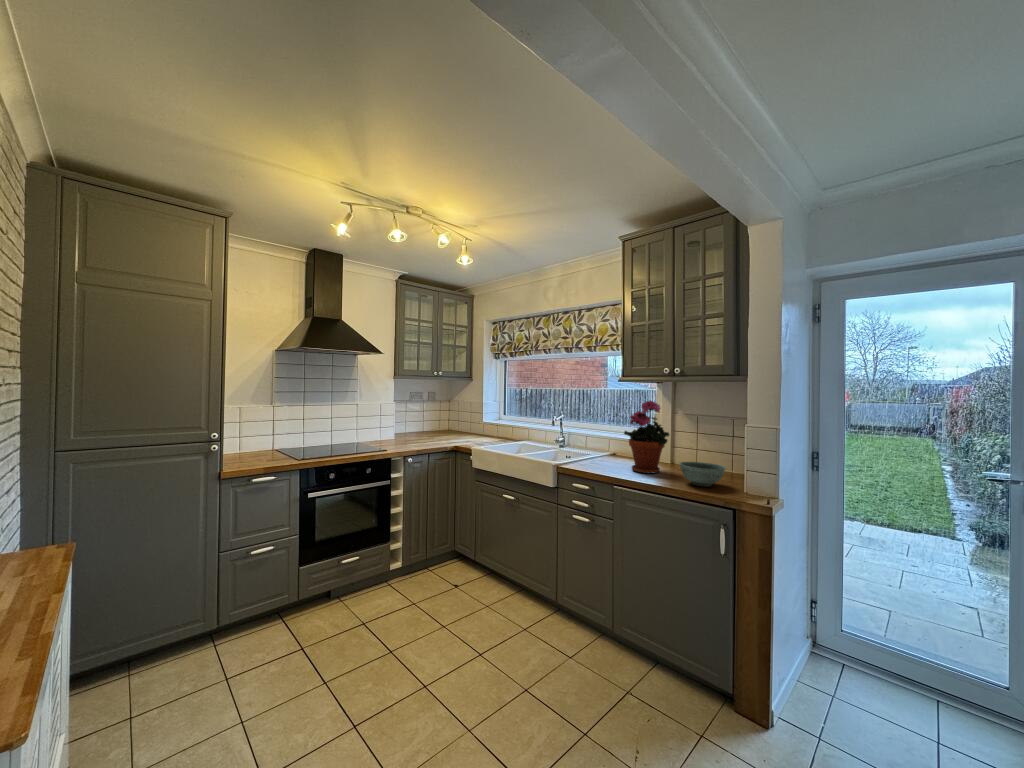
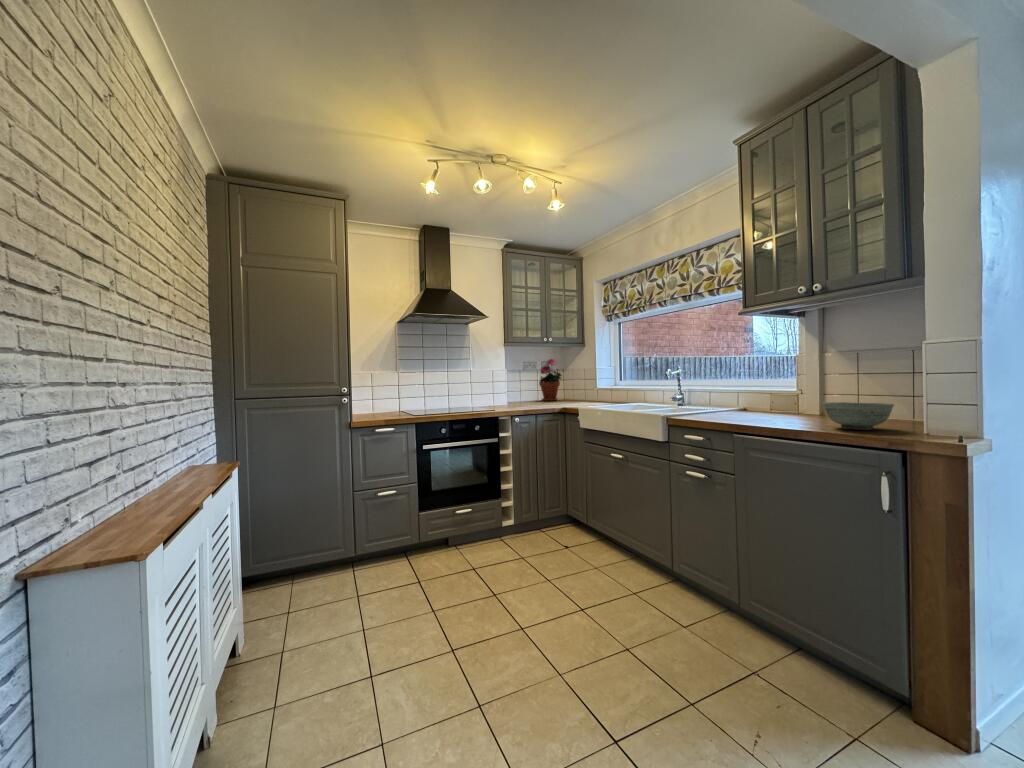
potted plant: present [624,400,669,473] -> present [539,359,561,401]

